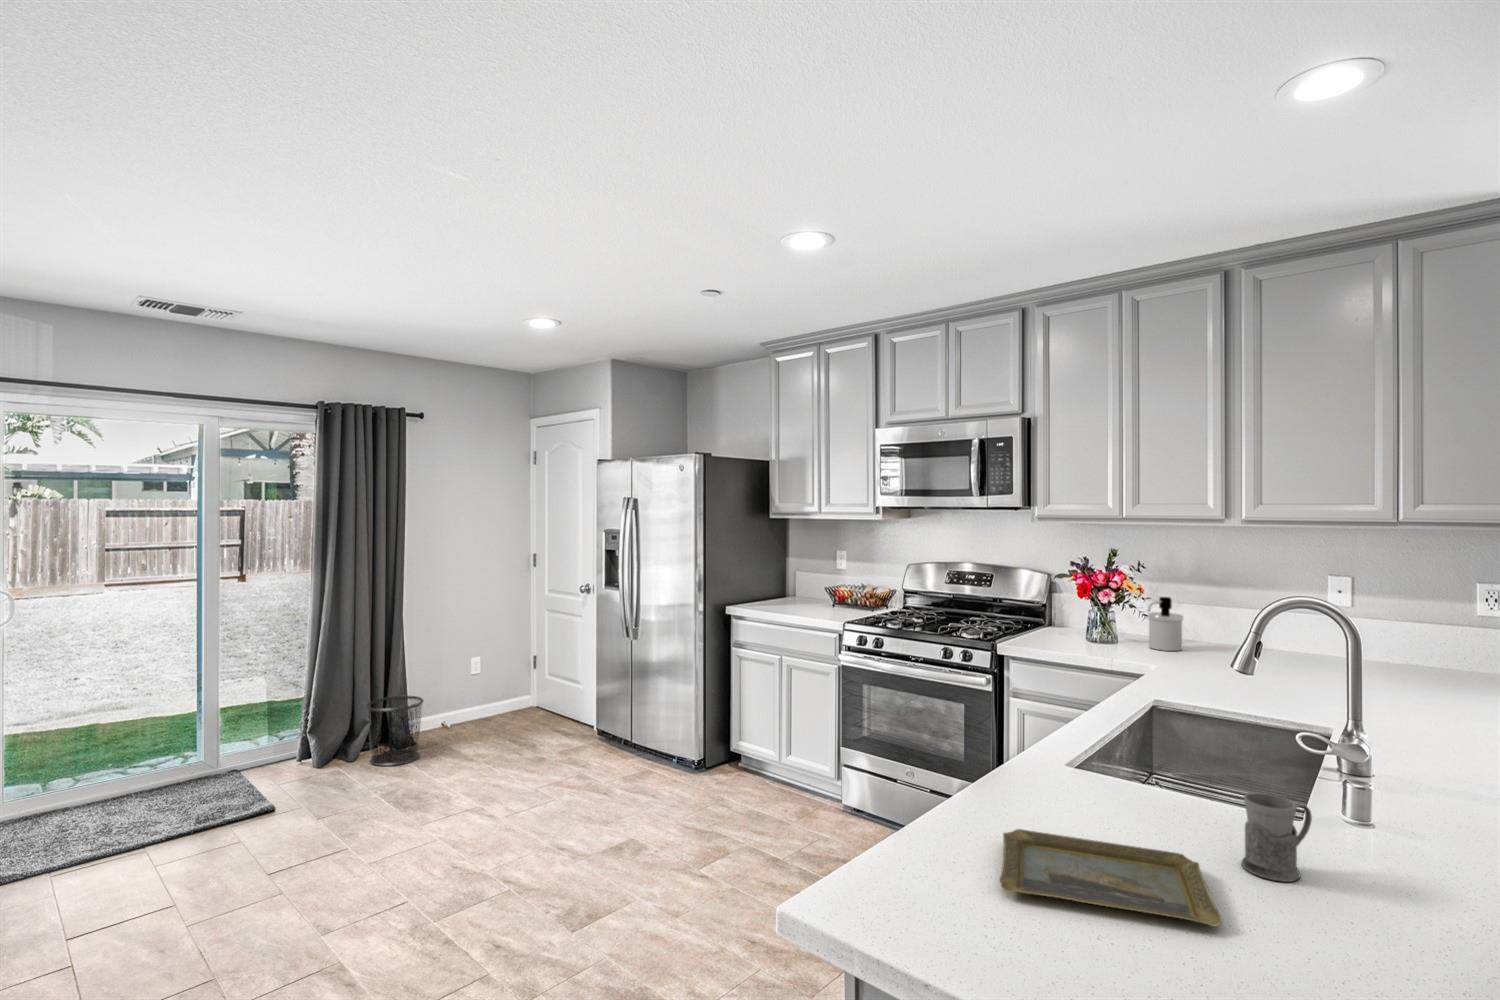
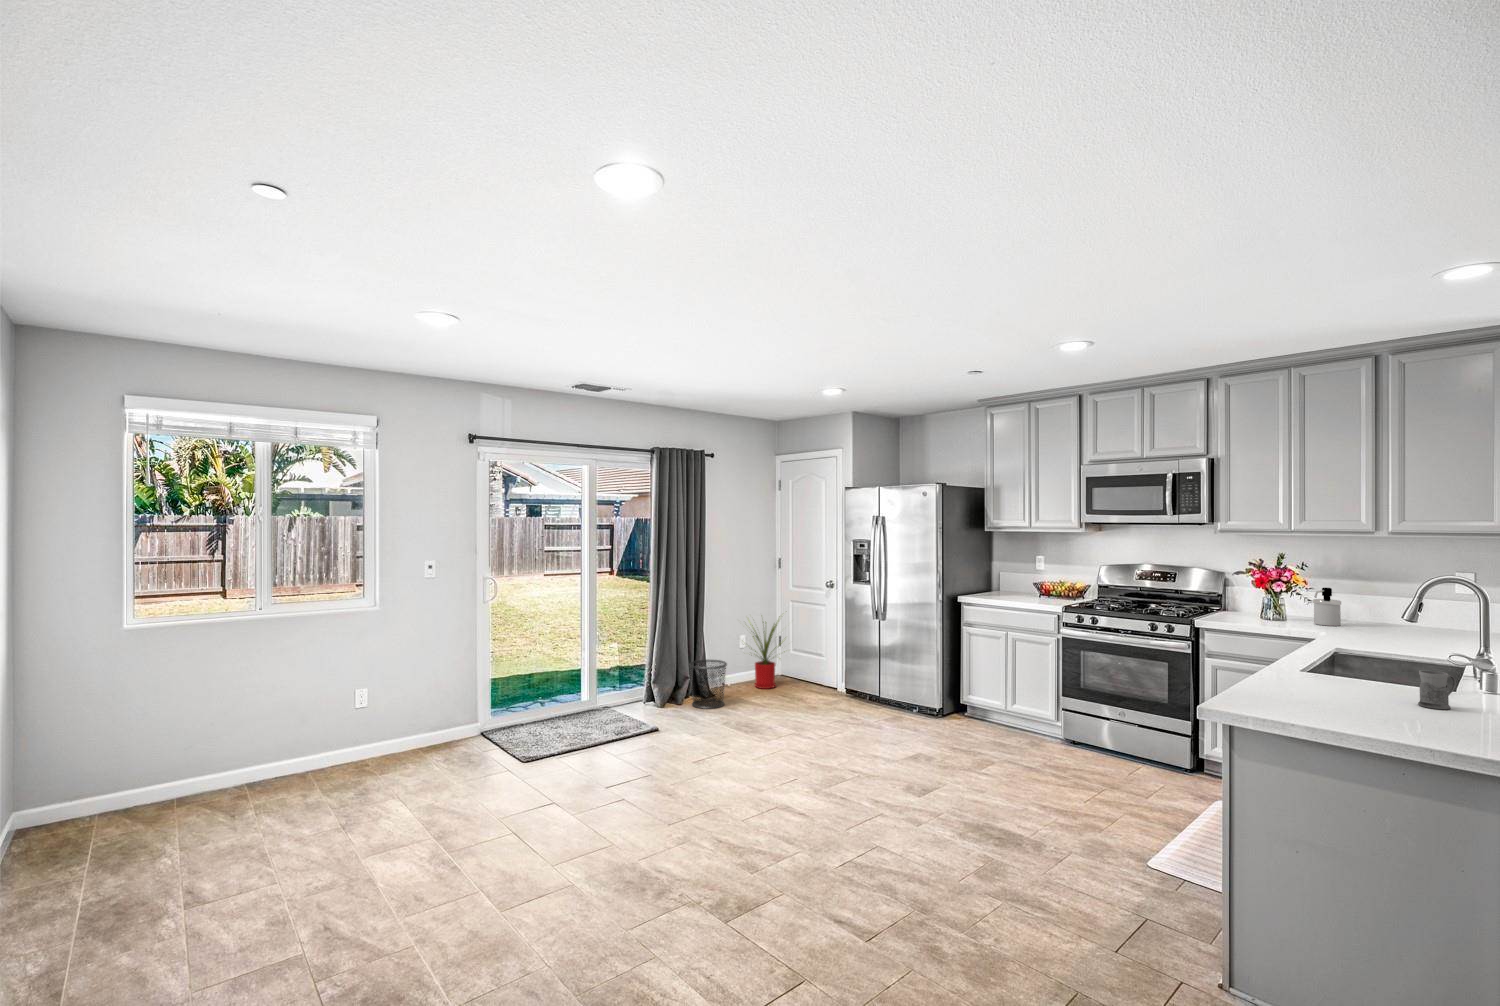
house plant: none [461,622,542,730] -> present [752,621,779,689]
tray: present [1000,829,1221,926] -> none [1286,689,1414,717]

